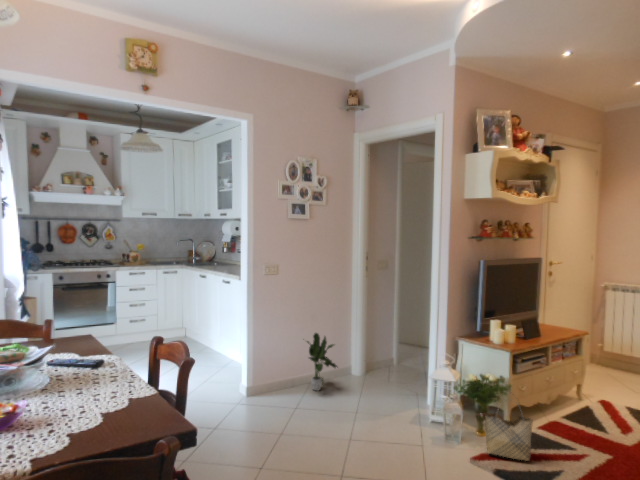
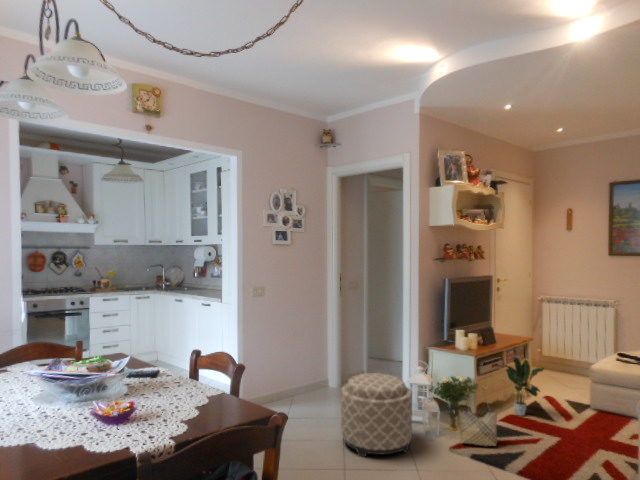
potted plant: present [307,333,337,391] -> present [504,357,544,416]
ottoman: none [347,365,429,461] -> present [341,373,412,457]

